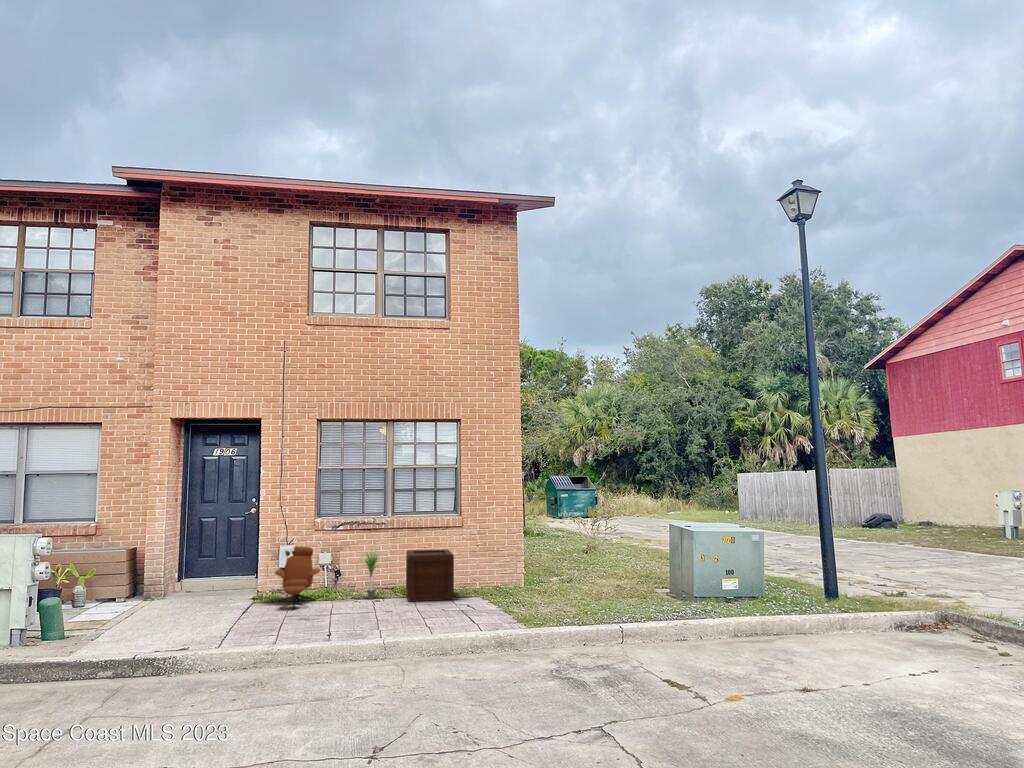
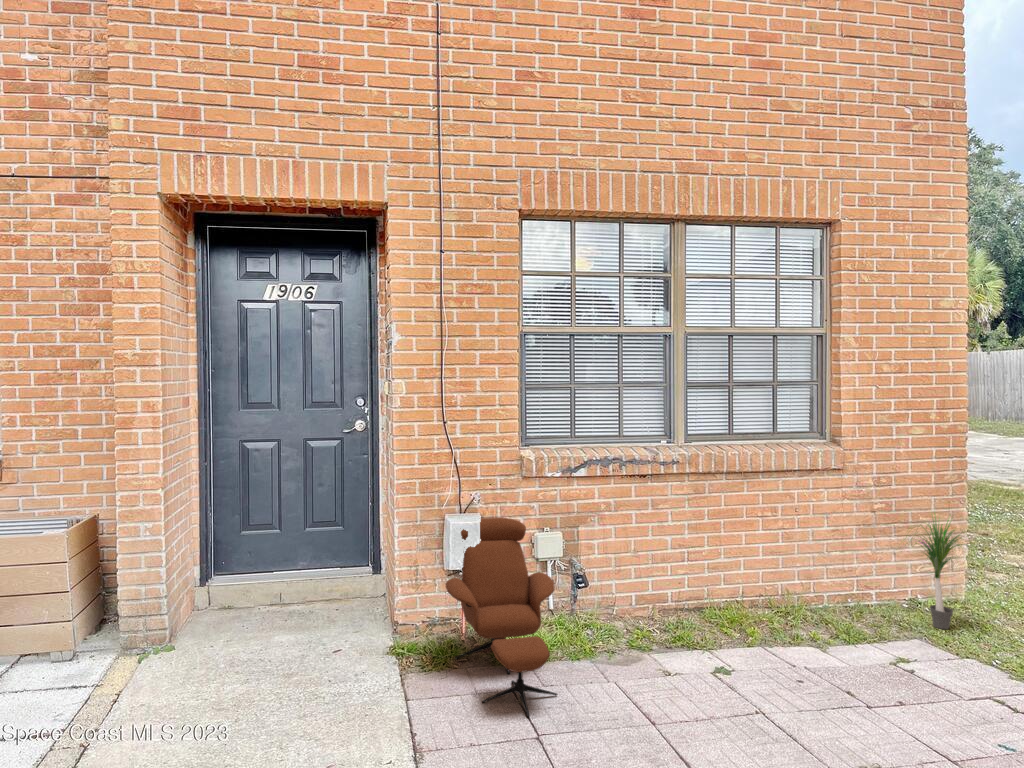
wooden crate: present [406,549,454,602] -> none [727,520,887,662]
potted plant: present [365,551,378,599] -> present [916,517,973,629]

